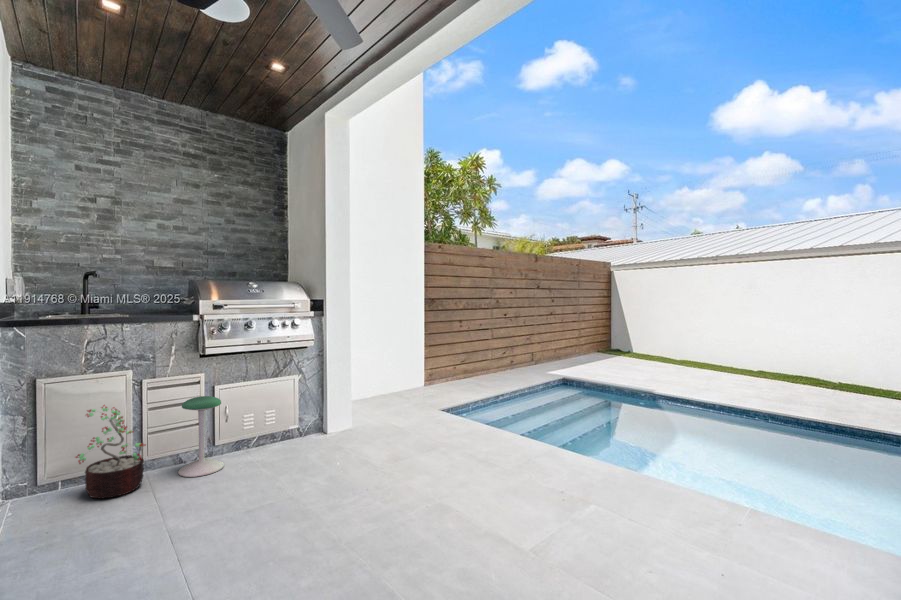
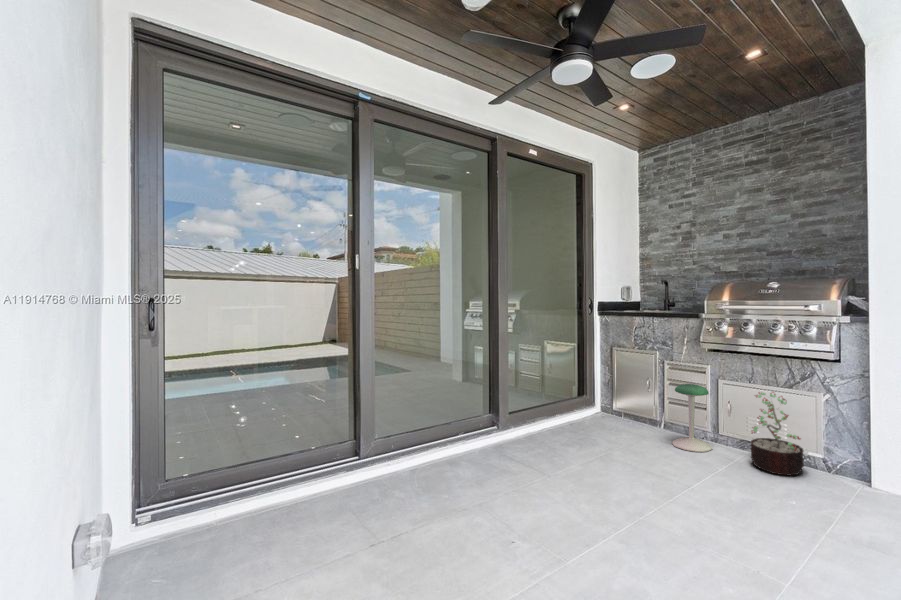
decorative plant: present [76,405,146,498] -> present [751,392,804,475]

